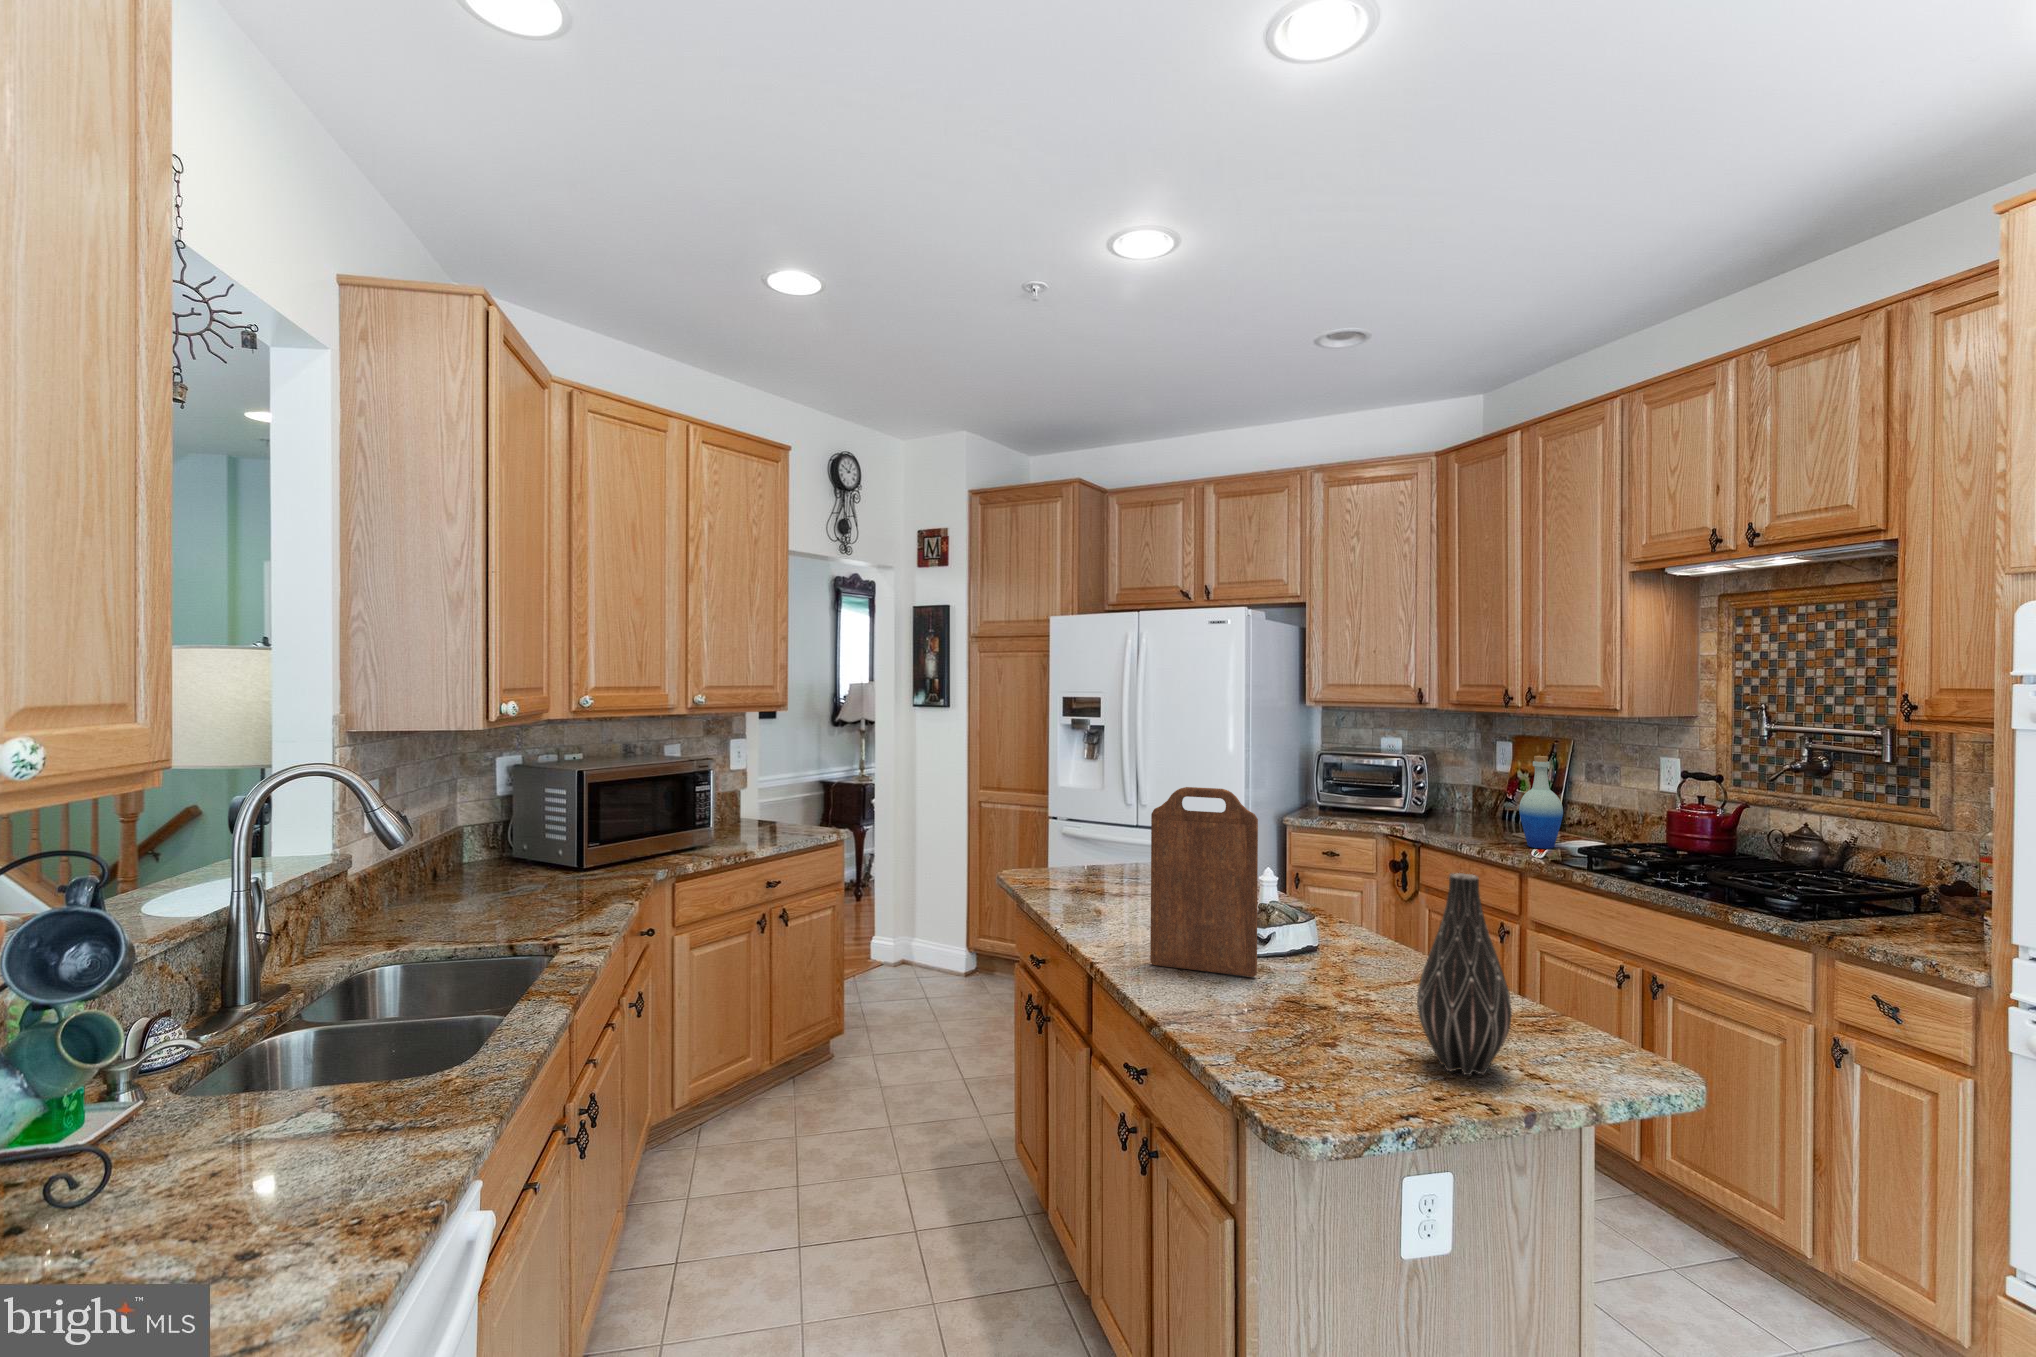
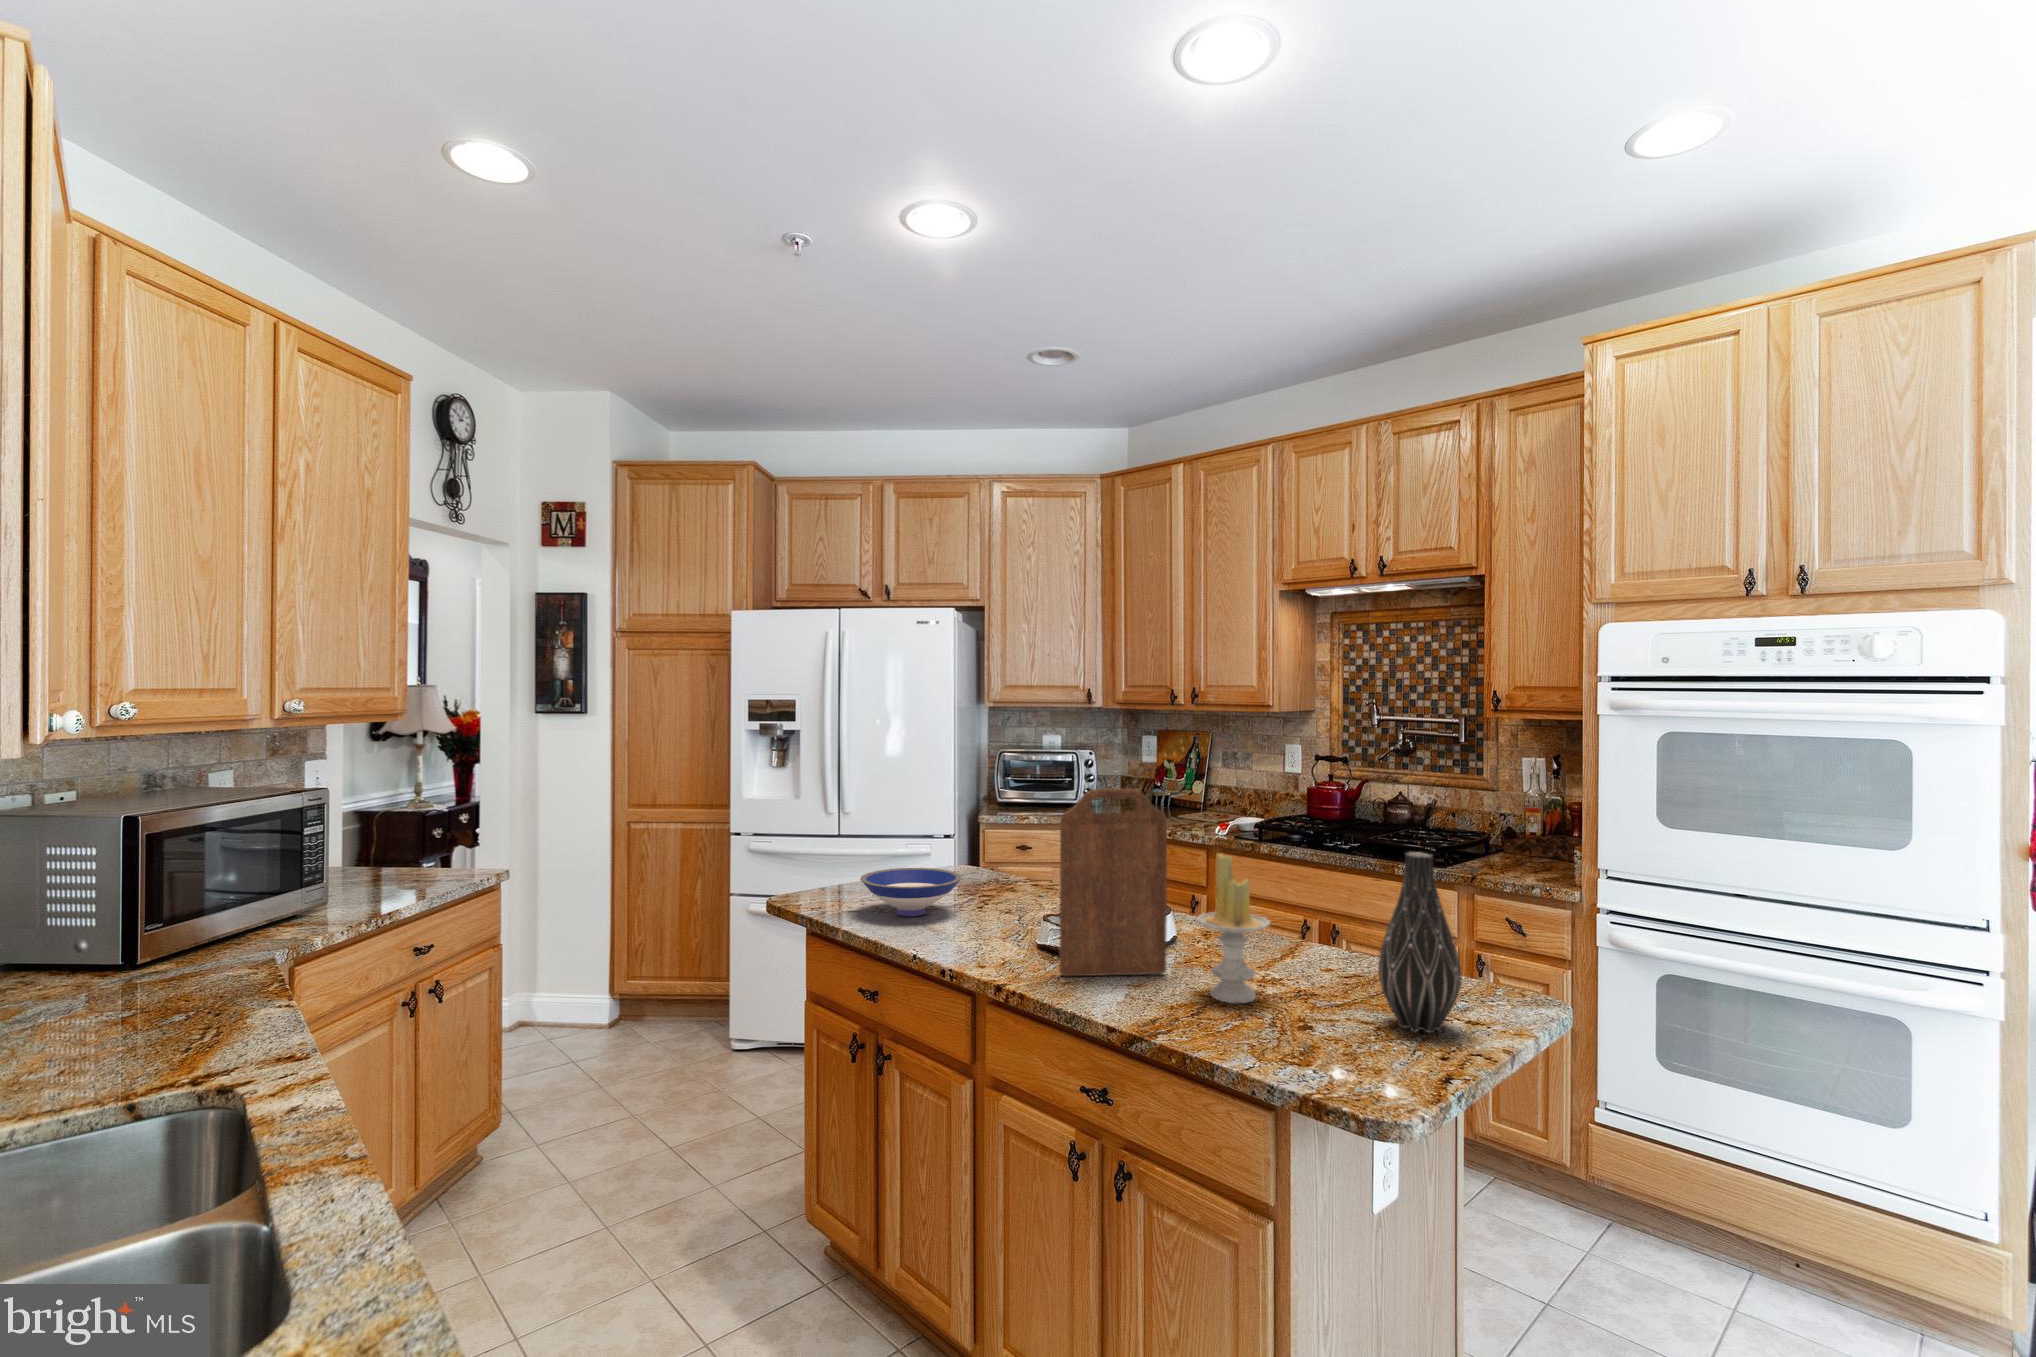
bottle: present [1519,756,1563,849] -> none [1196,747,1231,828]
bowl: none [1047,855,1141,899] -> present [860,868,962,916]
candle: none [1258,859,1335,1014] -> present [1197,854,1270,1003]

